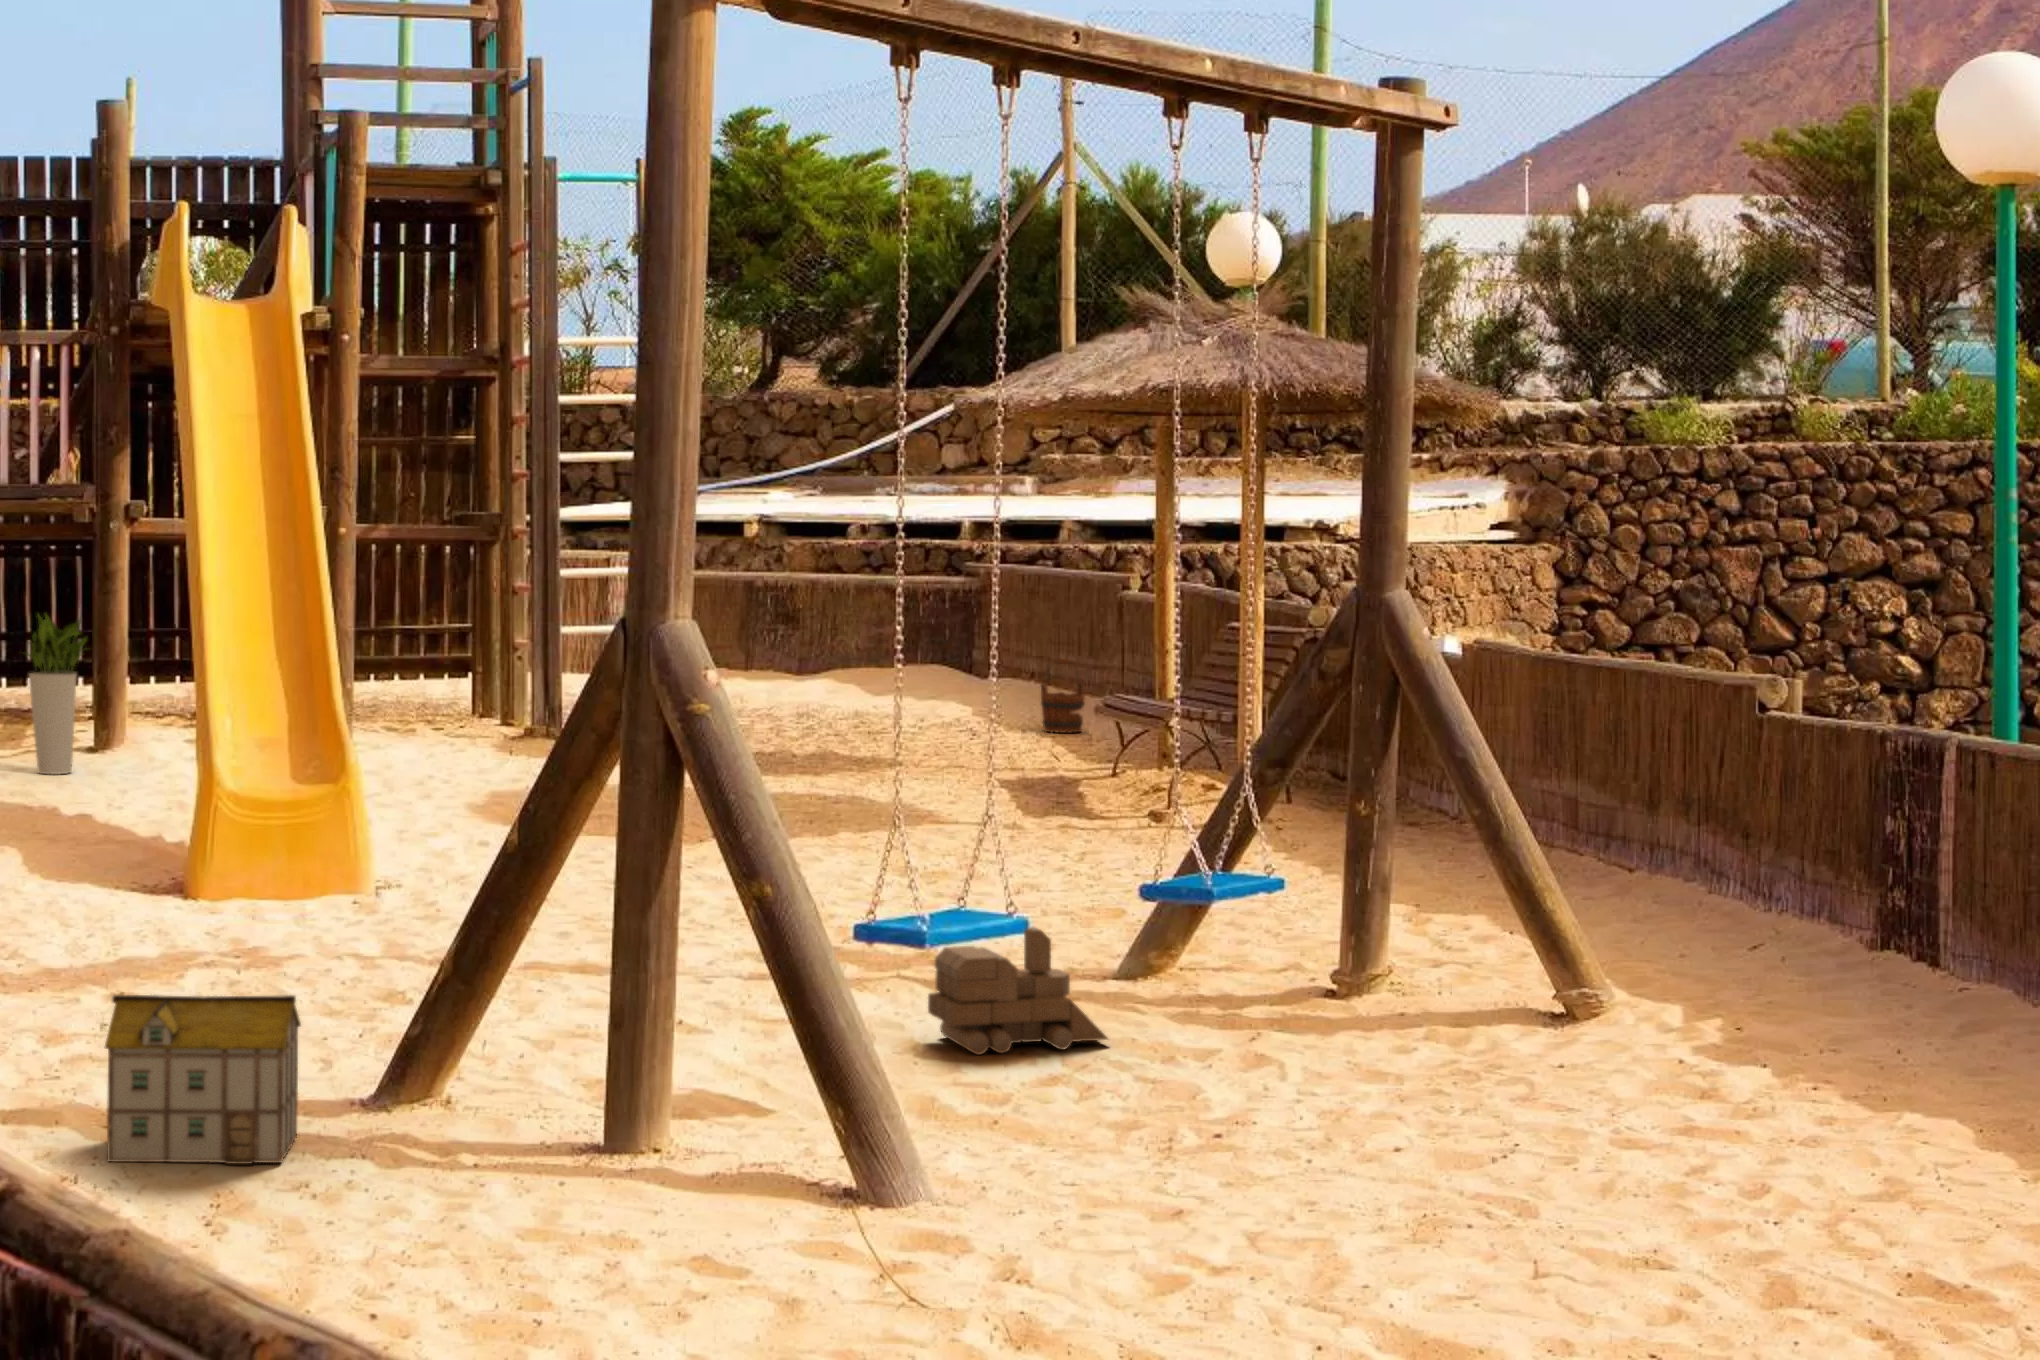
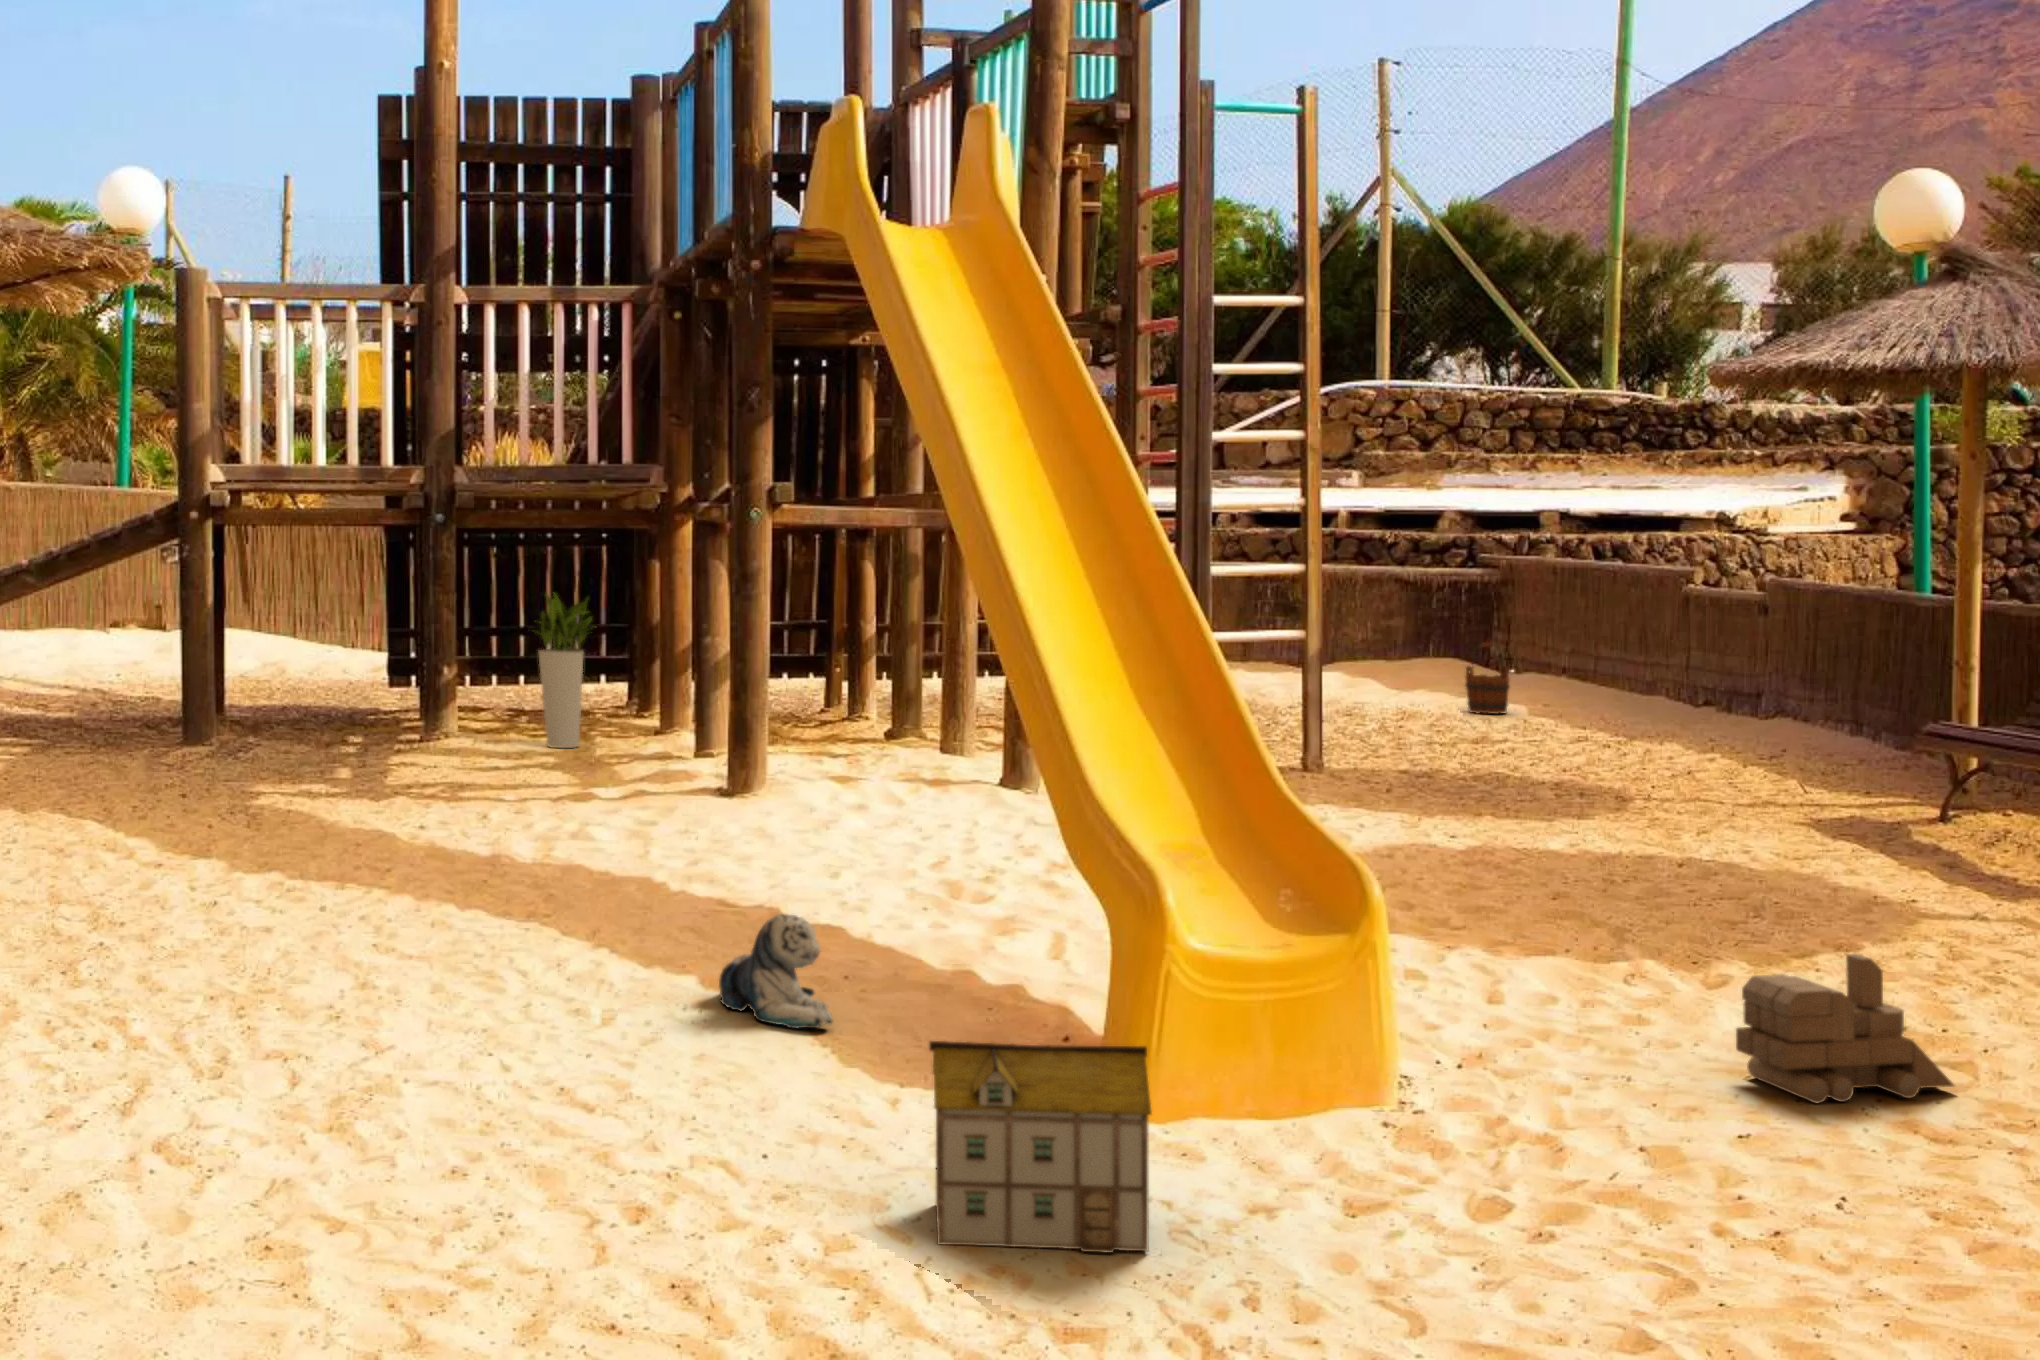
plush toy: none [50,910,141,1013] -> present [719,914,832,1028]

